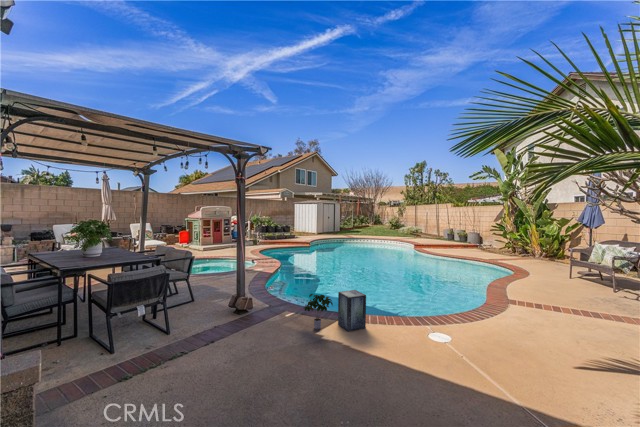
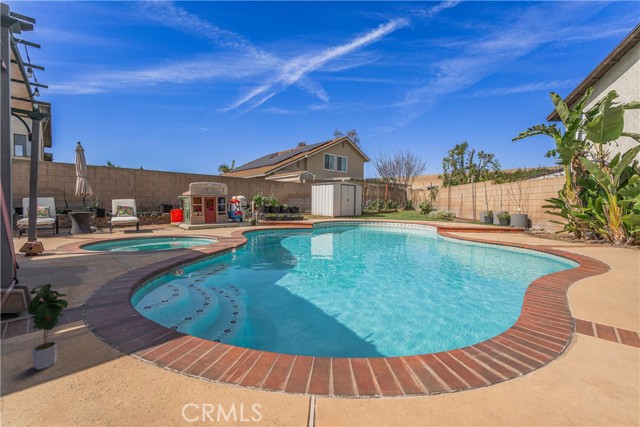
storage box: present [338,290,366,332] -> none [77,281,161,390]

